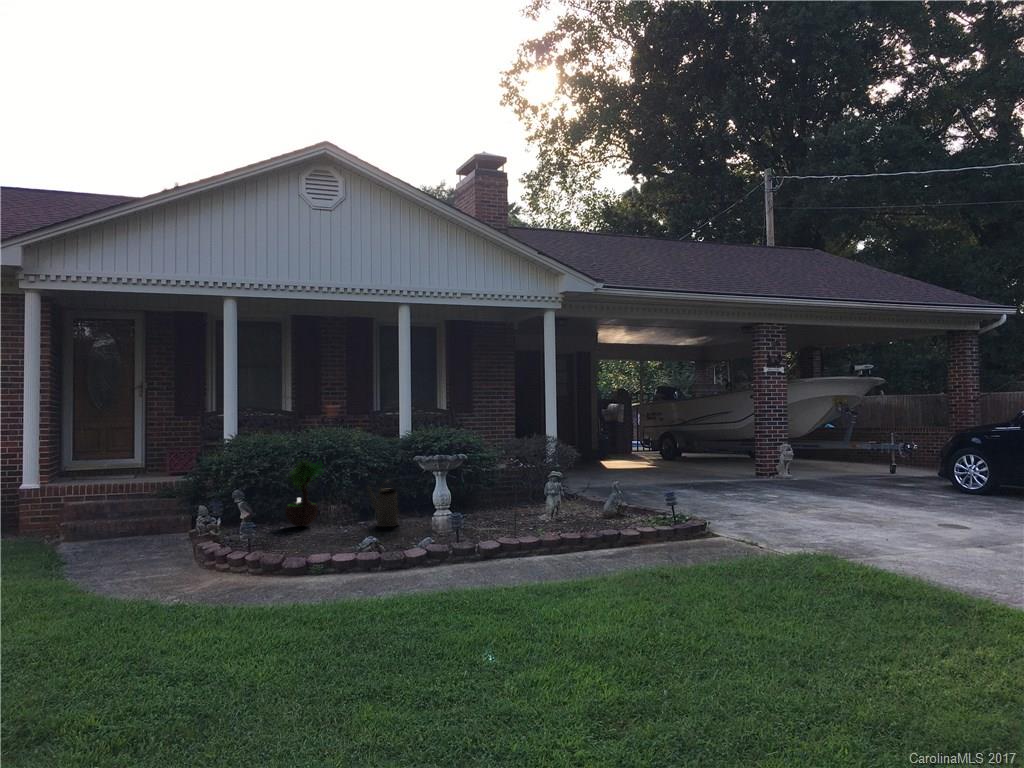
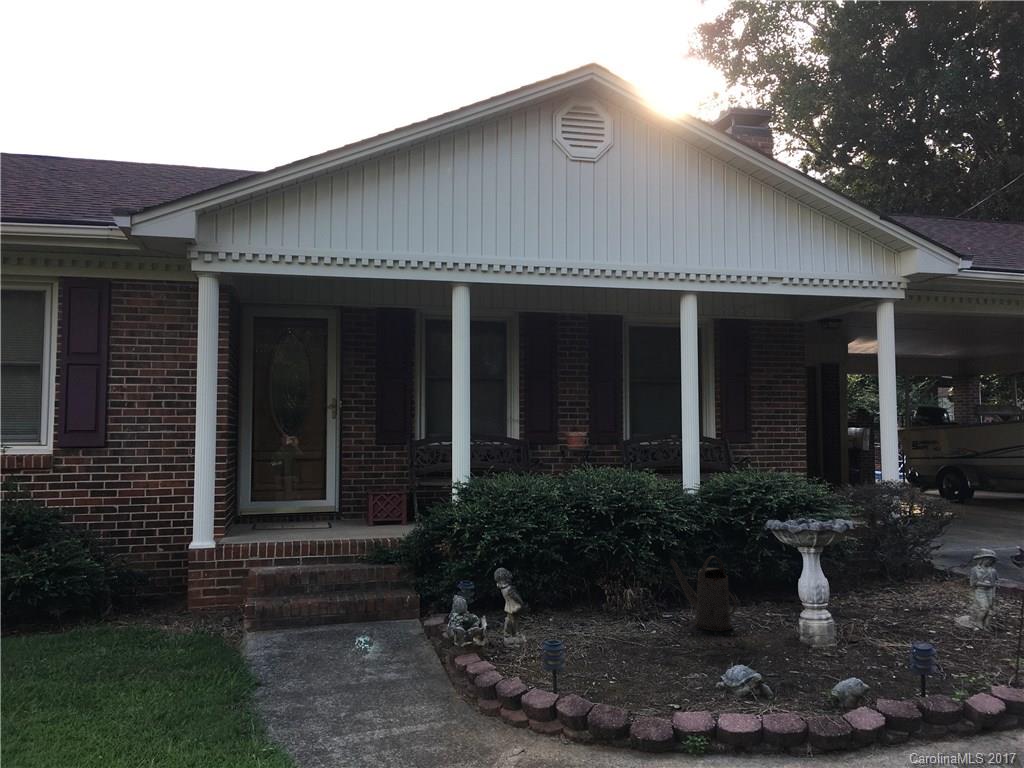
potted tree: present [285,458,324,526] -> none [556,511,618,622]

